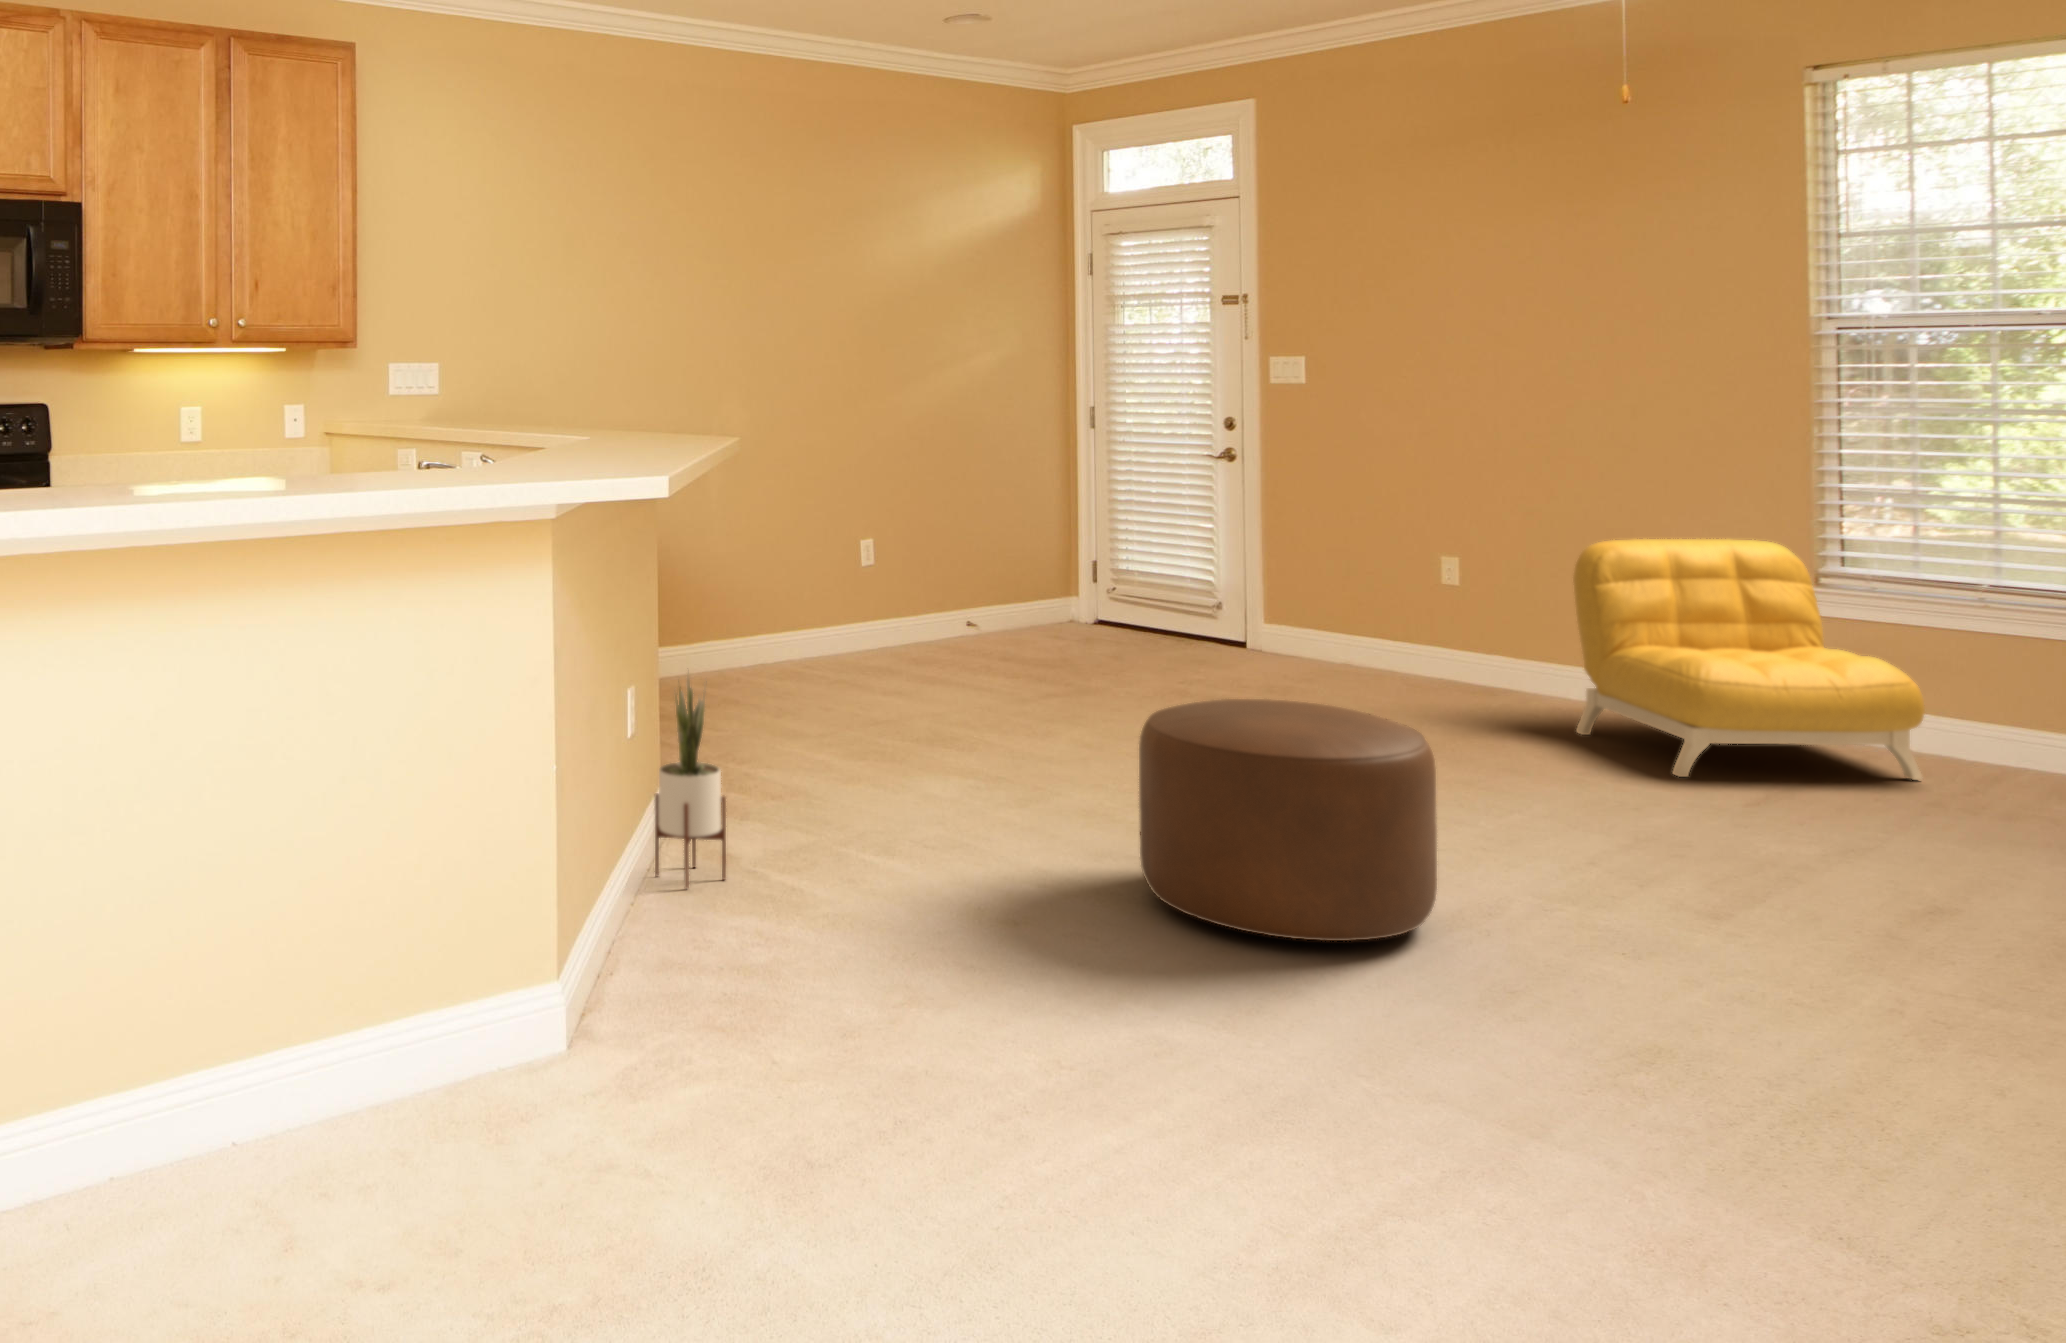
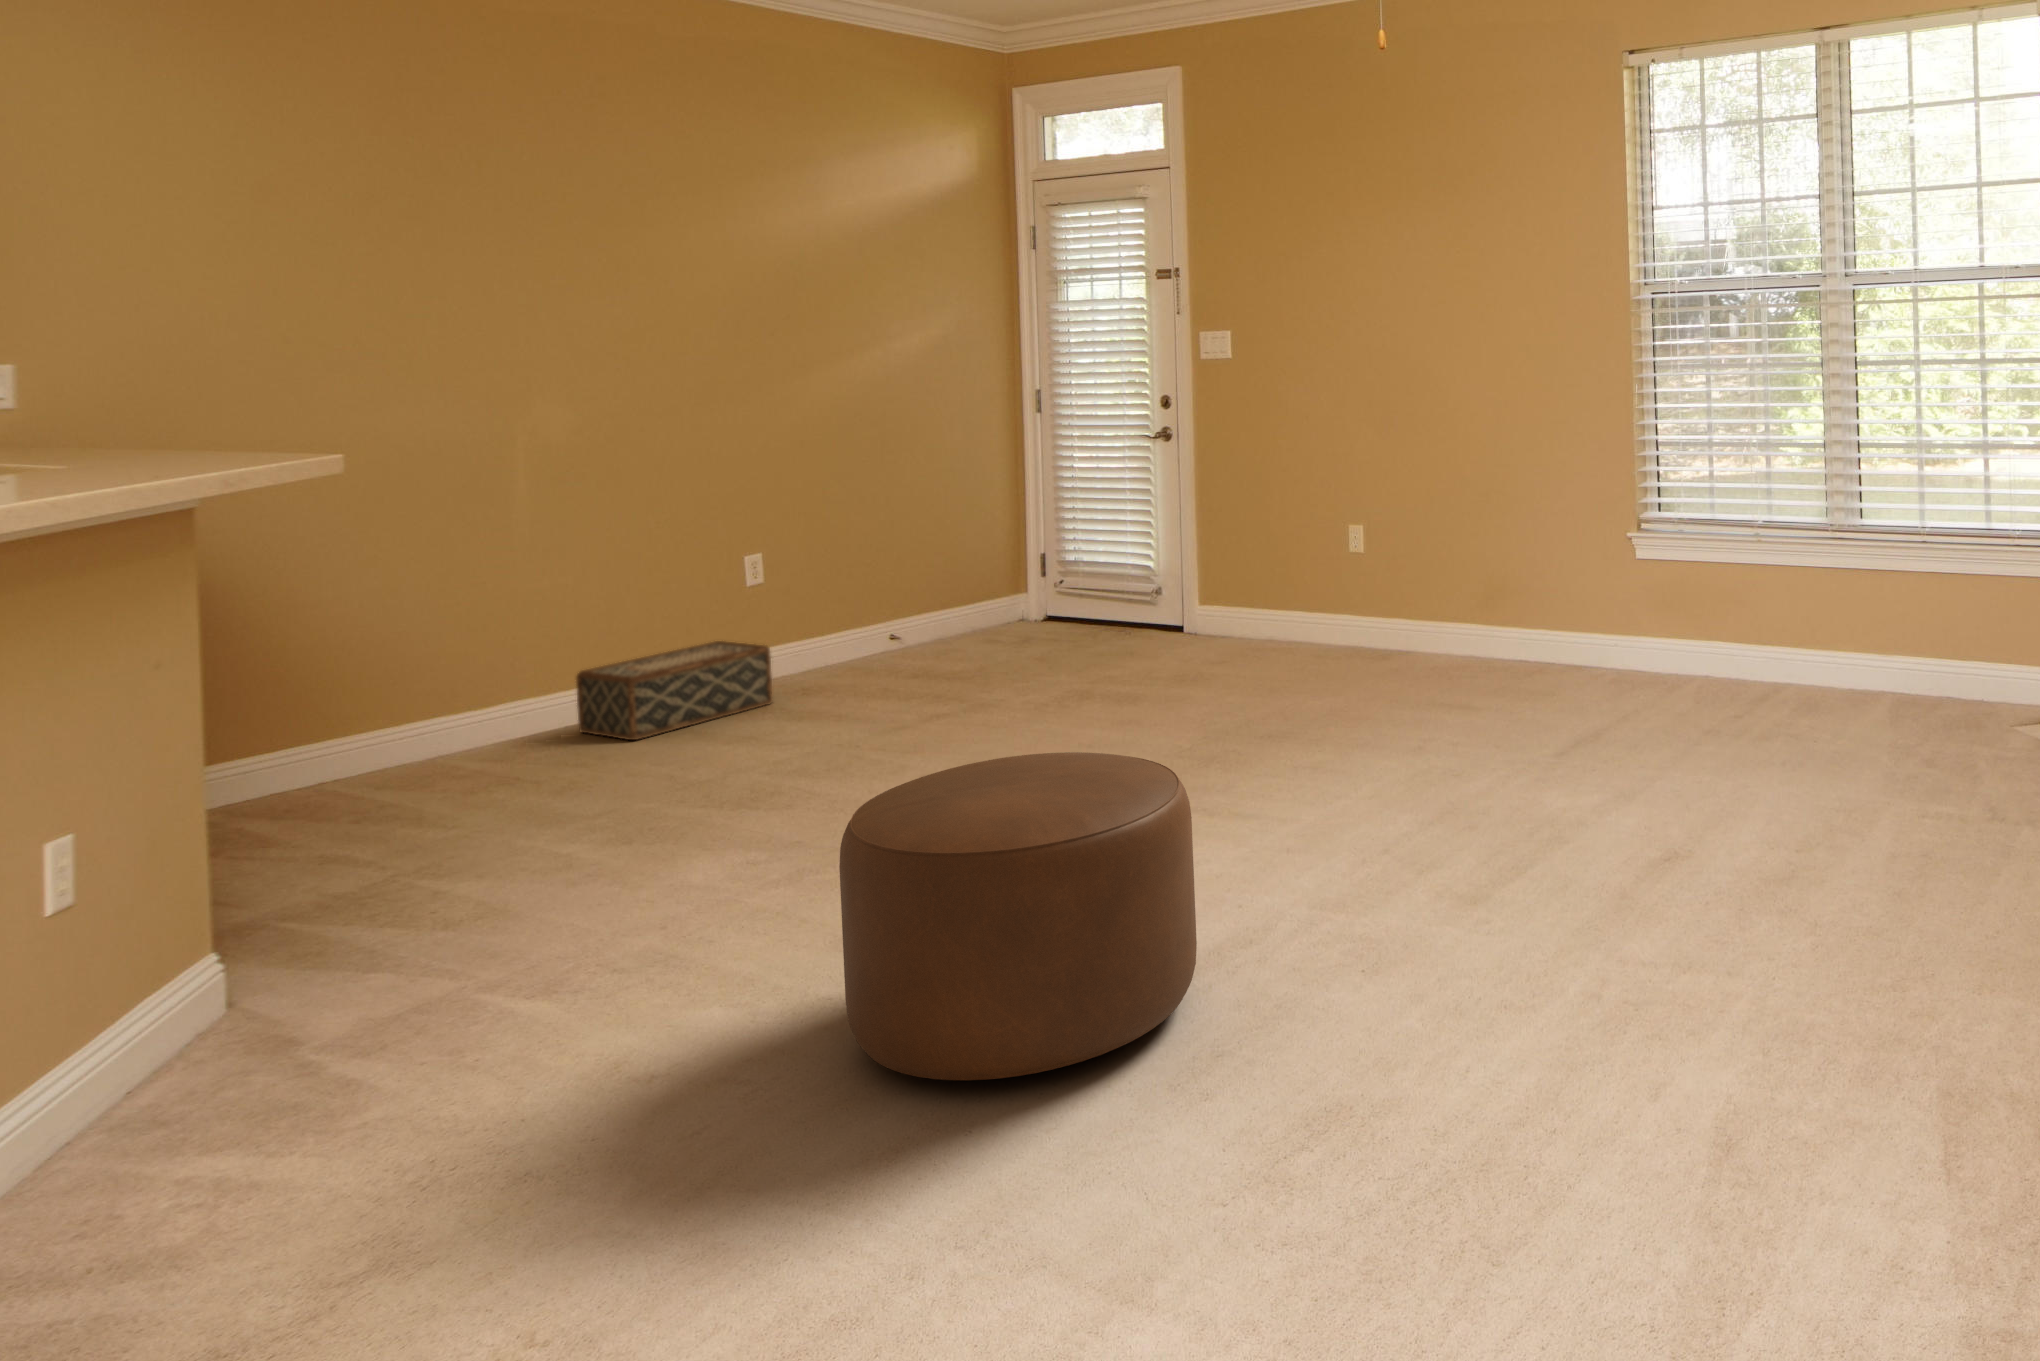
armchair: present [1573,539,1925,780] -> none [1445,495,1714,737]
woven basket: none [757,607,896,677] -> present [576,641,772,740]
potted plant: present [655,679,726,888] -> none [63,844,205,1191]

